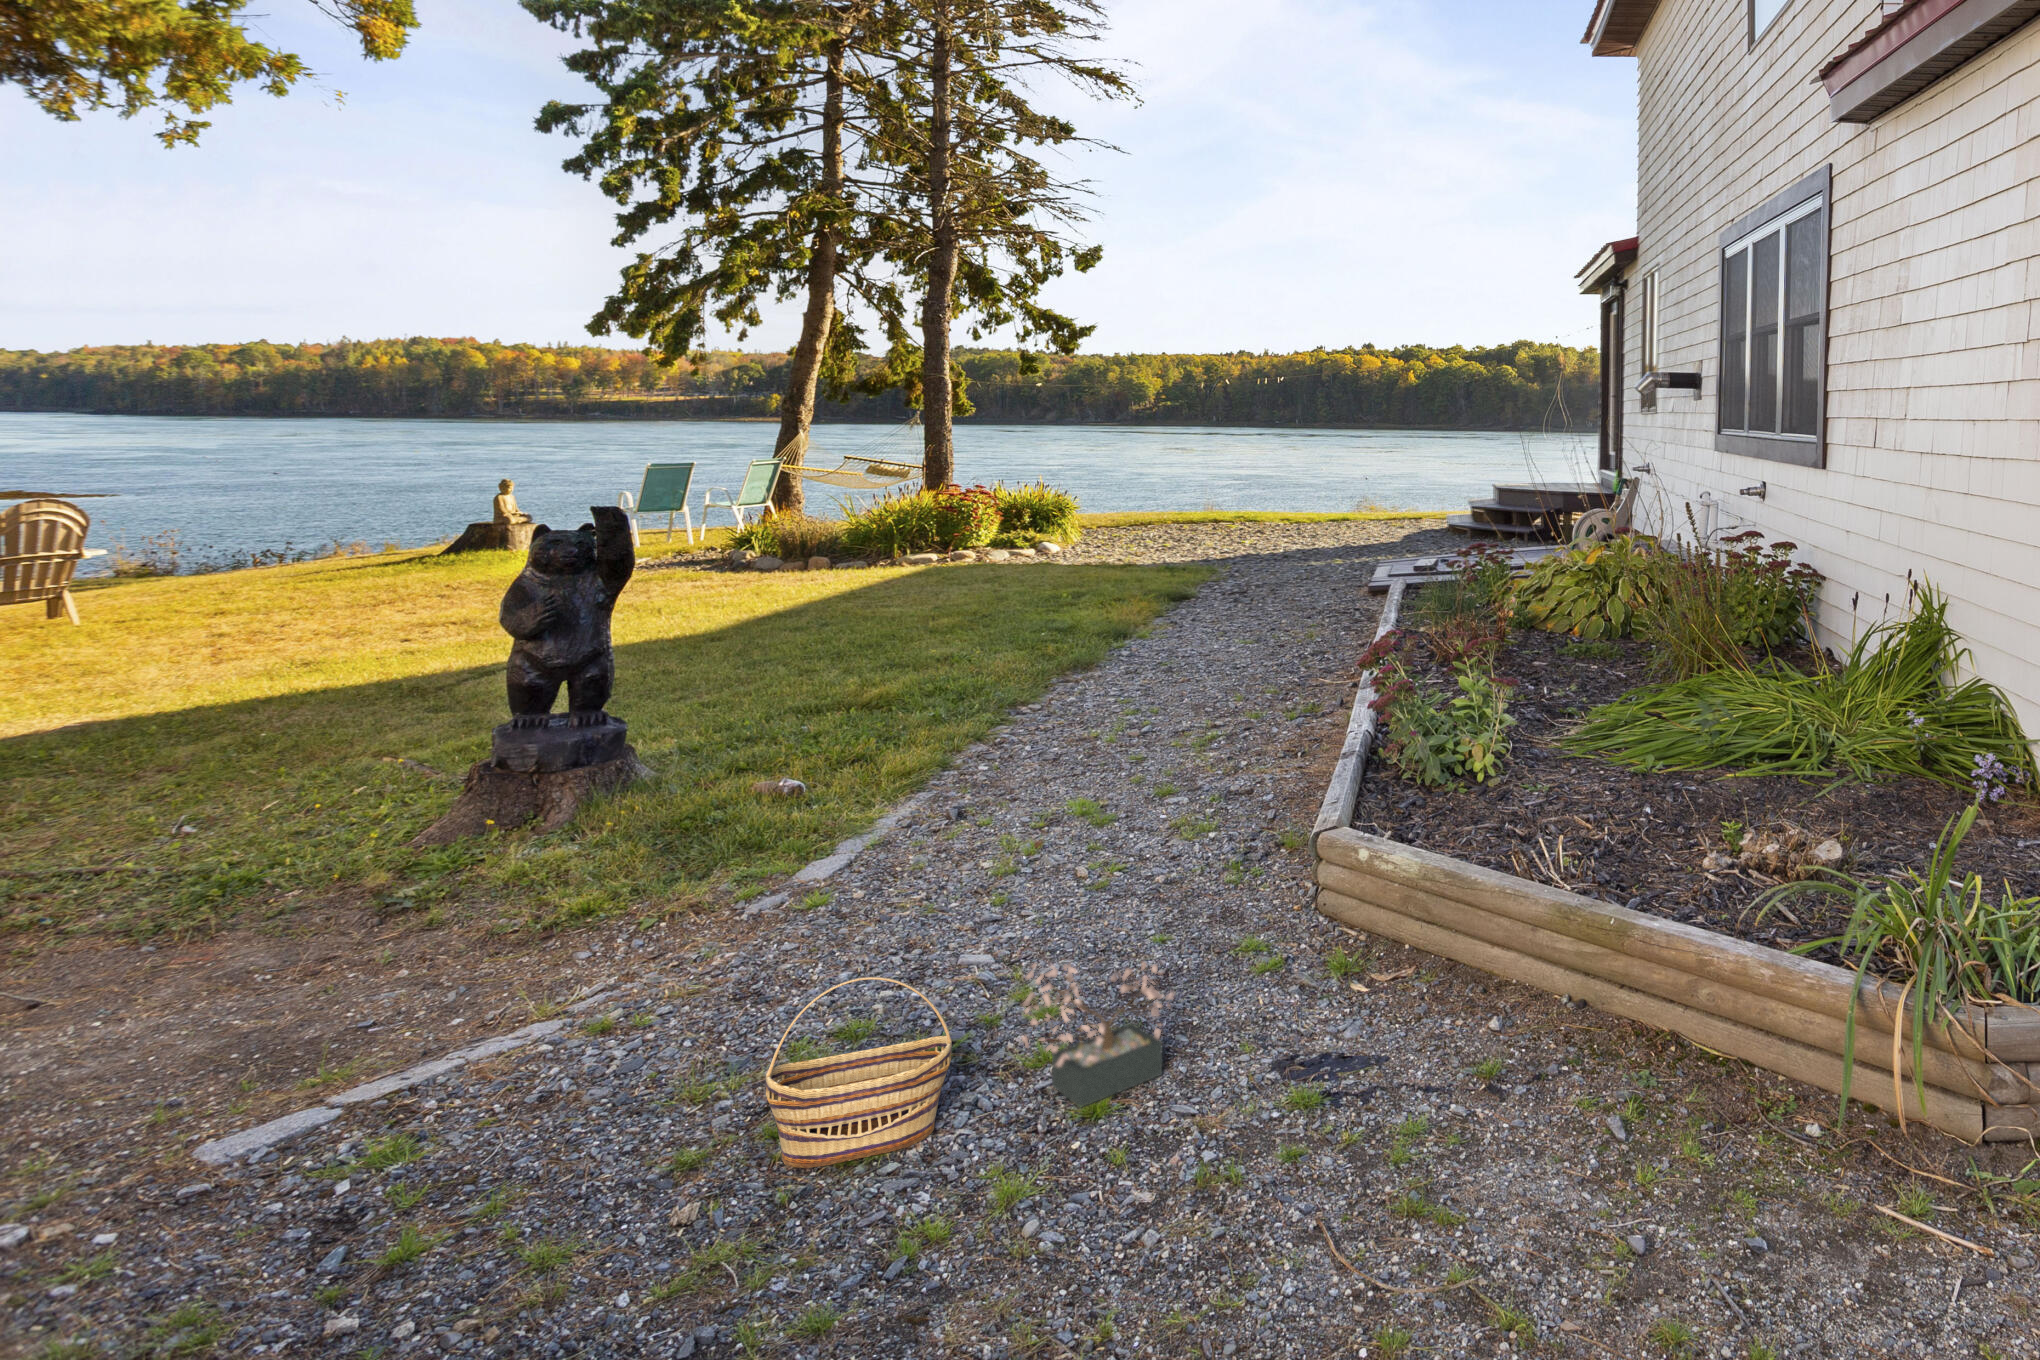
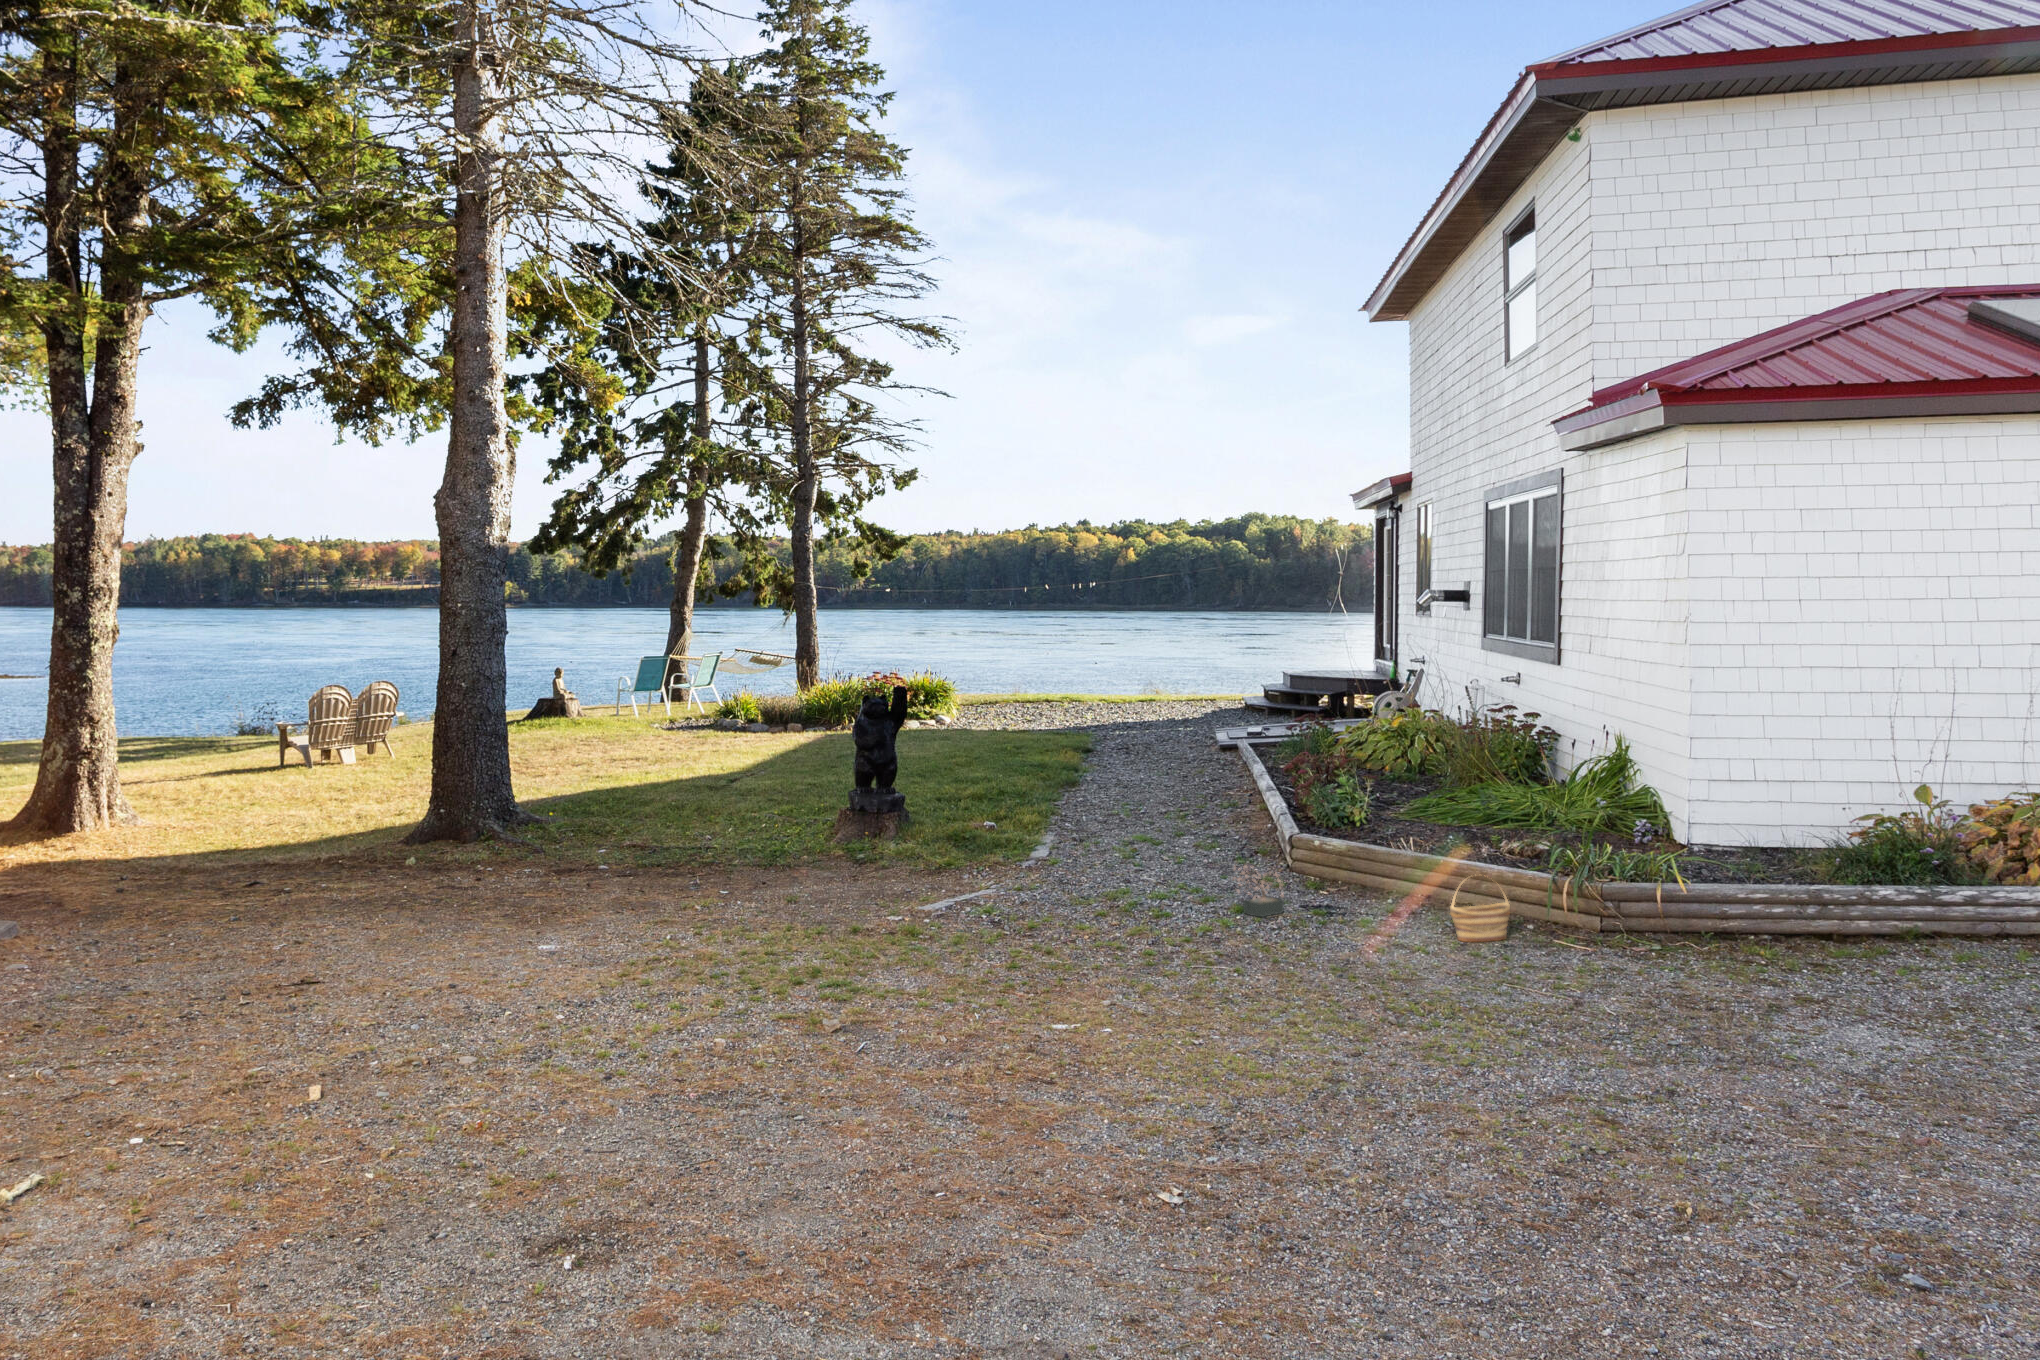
basket: present [766,977,952,1168] -> present [1450,880,1510,942]

